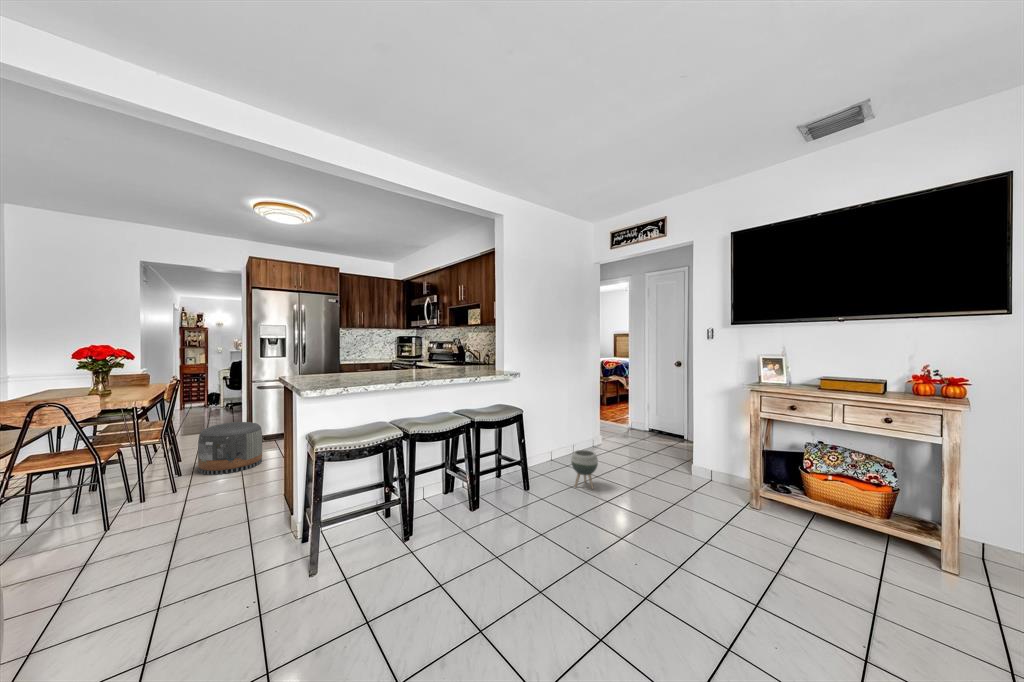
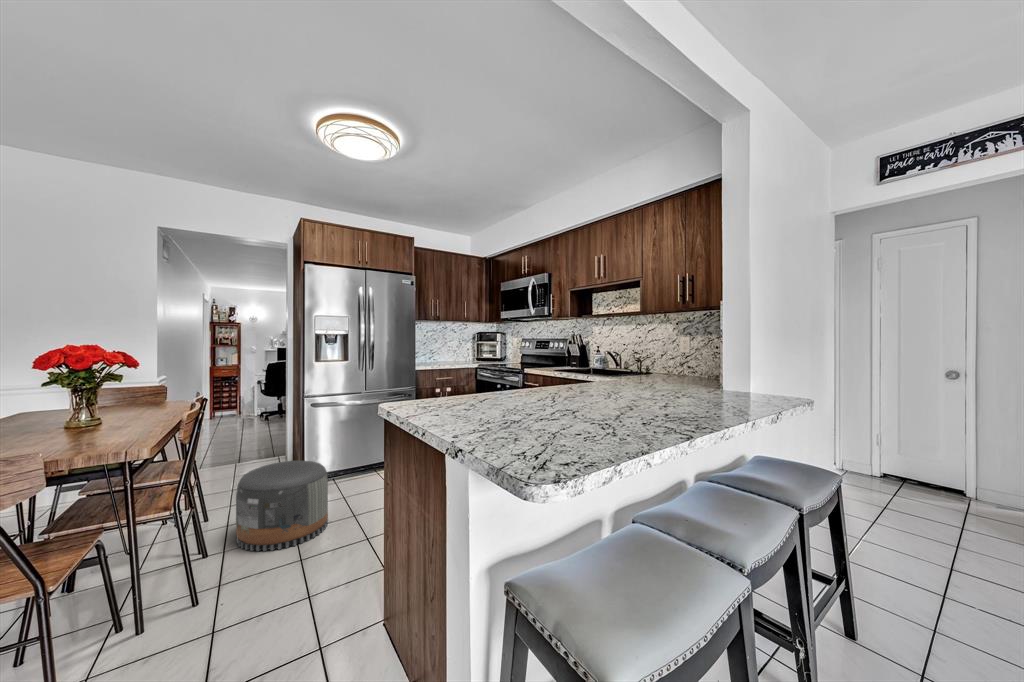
planter: present [571,450,598,489] -> none [906,543,980,627]

